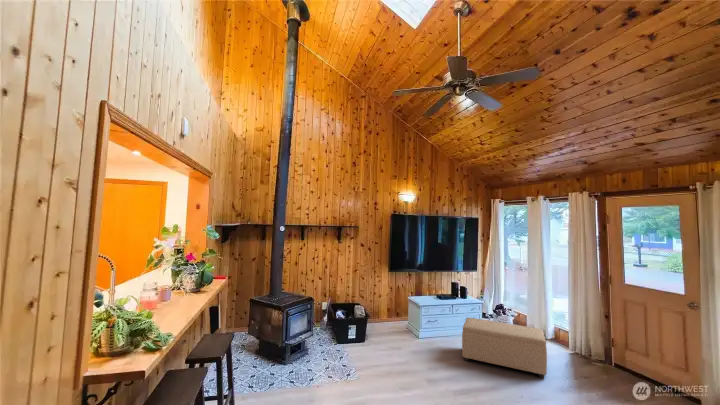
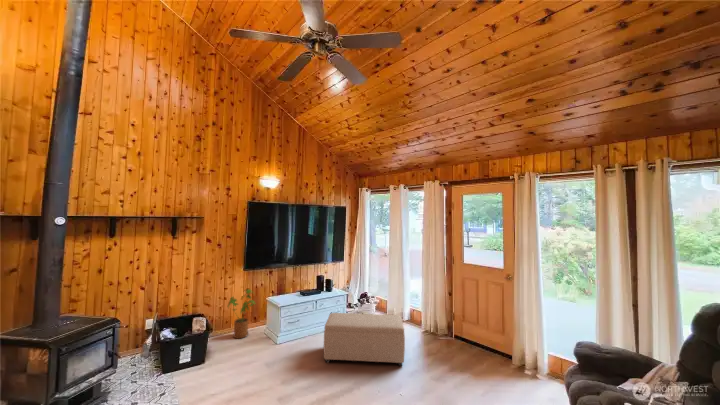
house plant: none [376,288,399,329] -> present [228,289,255,338]

